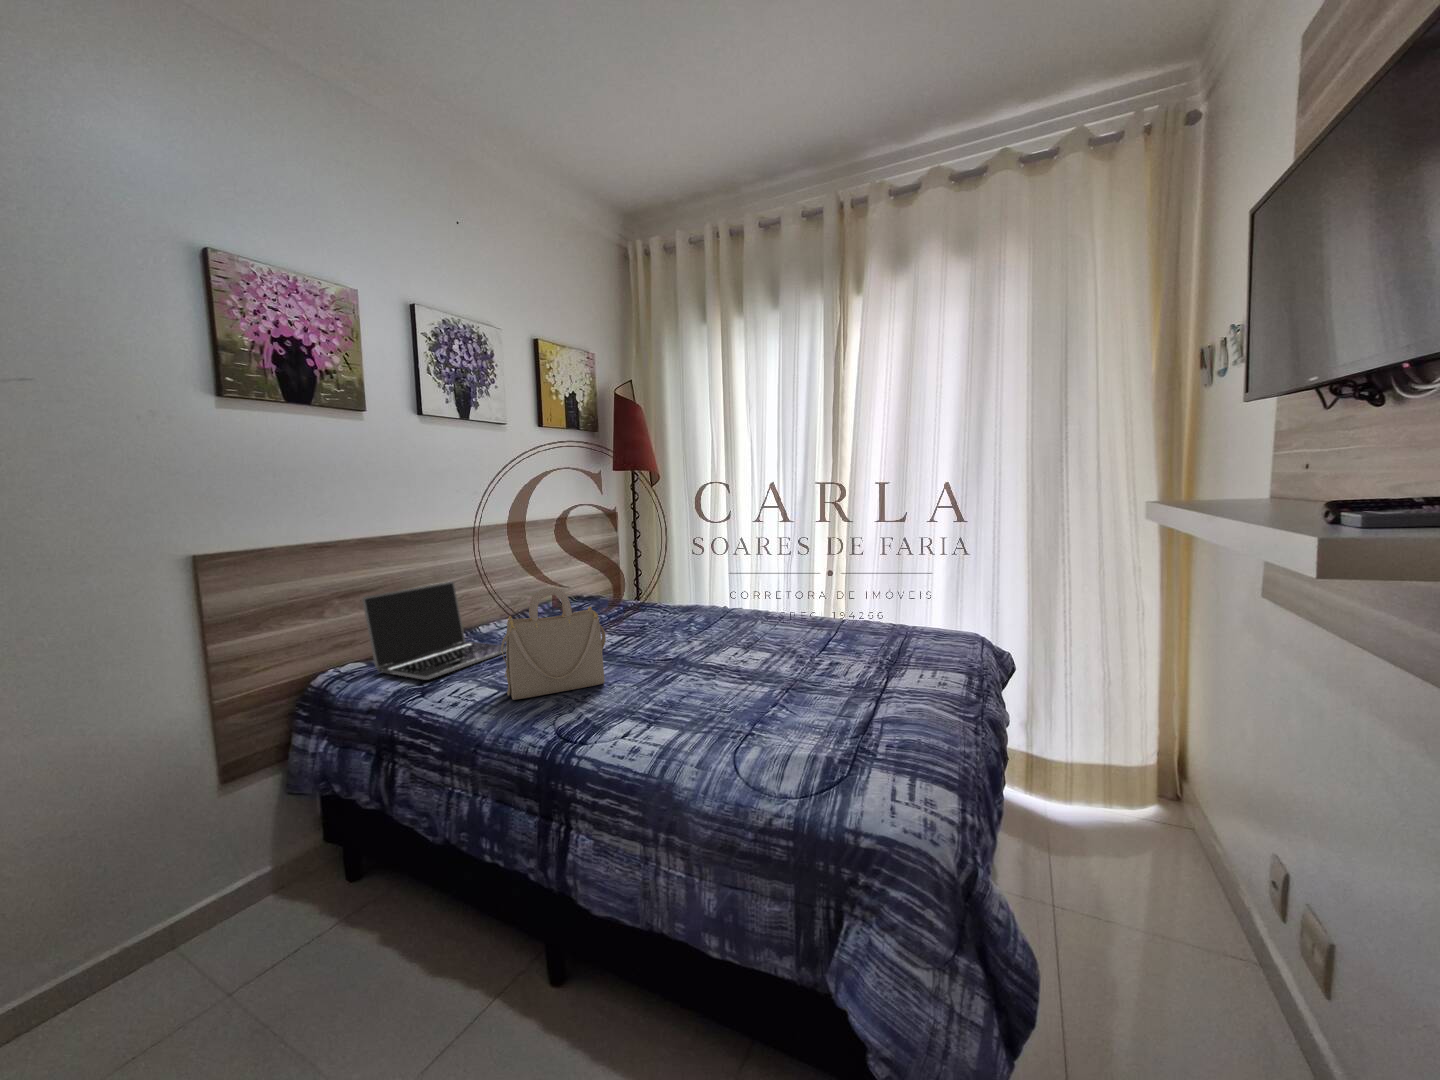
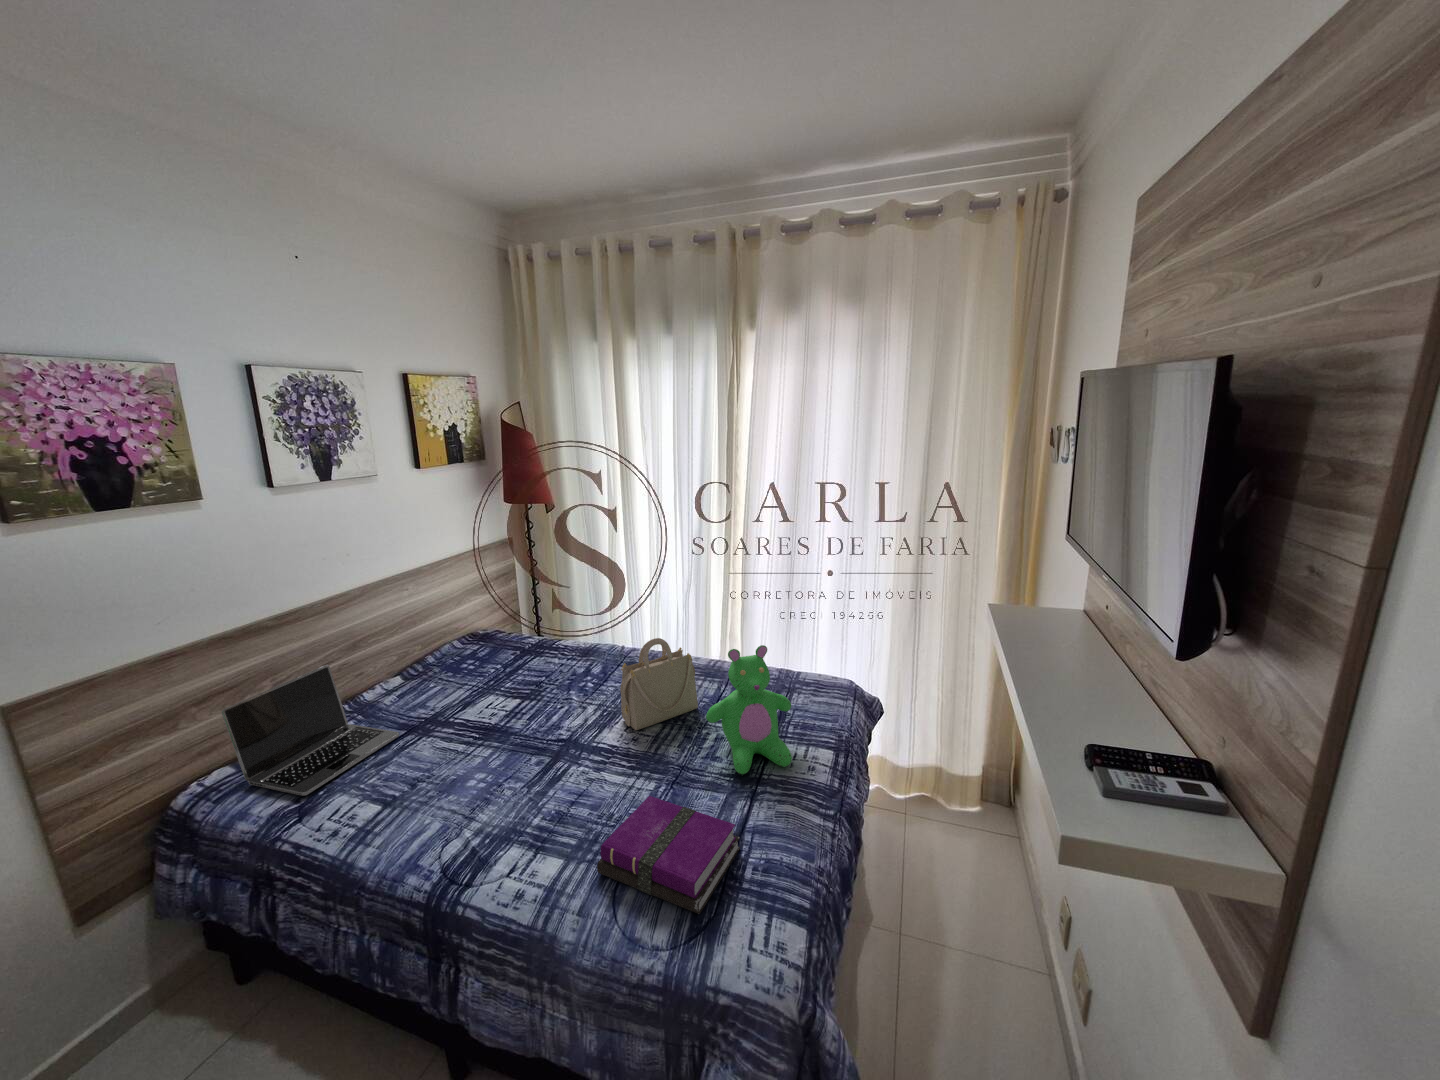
teddy bear: none [819,555,915,683] -> present [706,645,792,774]
handbag: present [501,588,606,700] -> present [620,638,698,730]
notebook: none [715,681,868,772] -> present [597,796,740,914]

